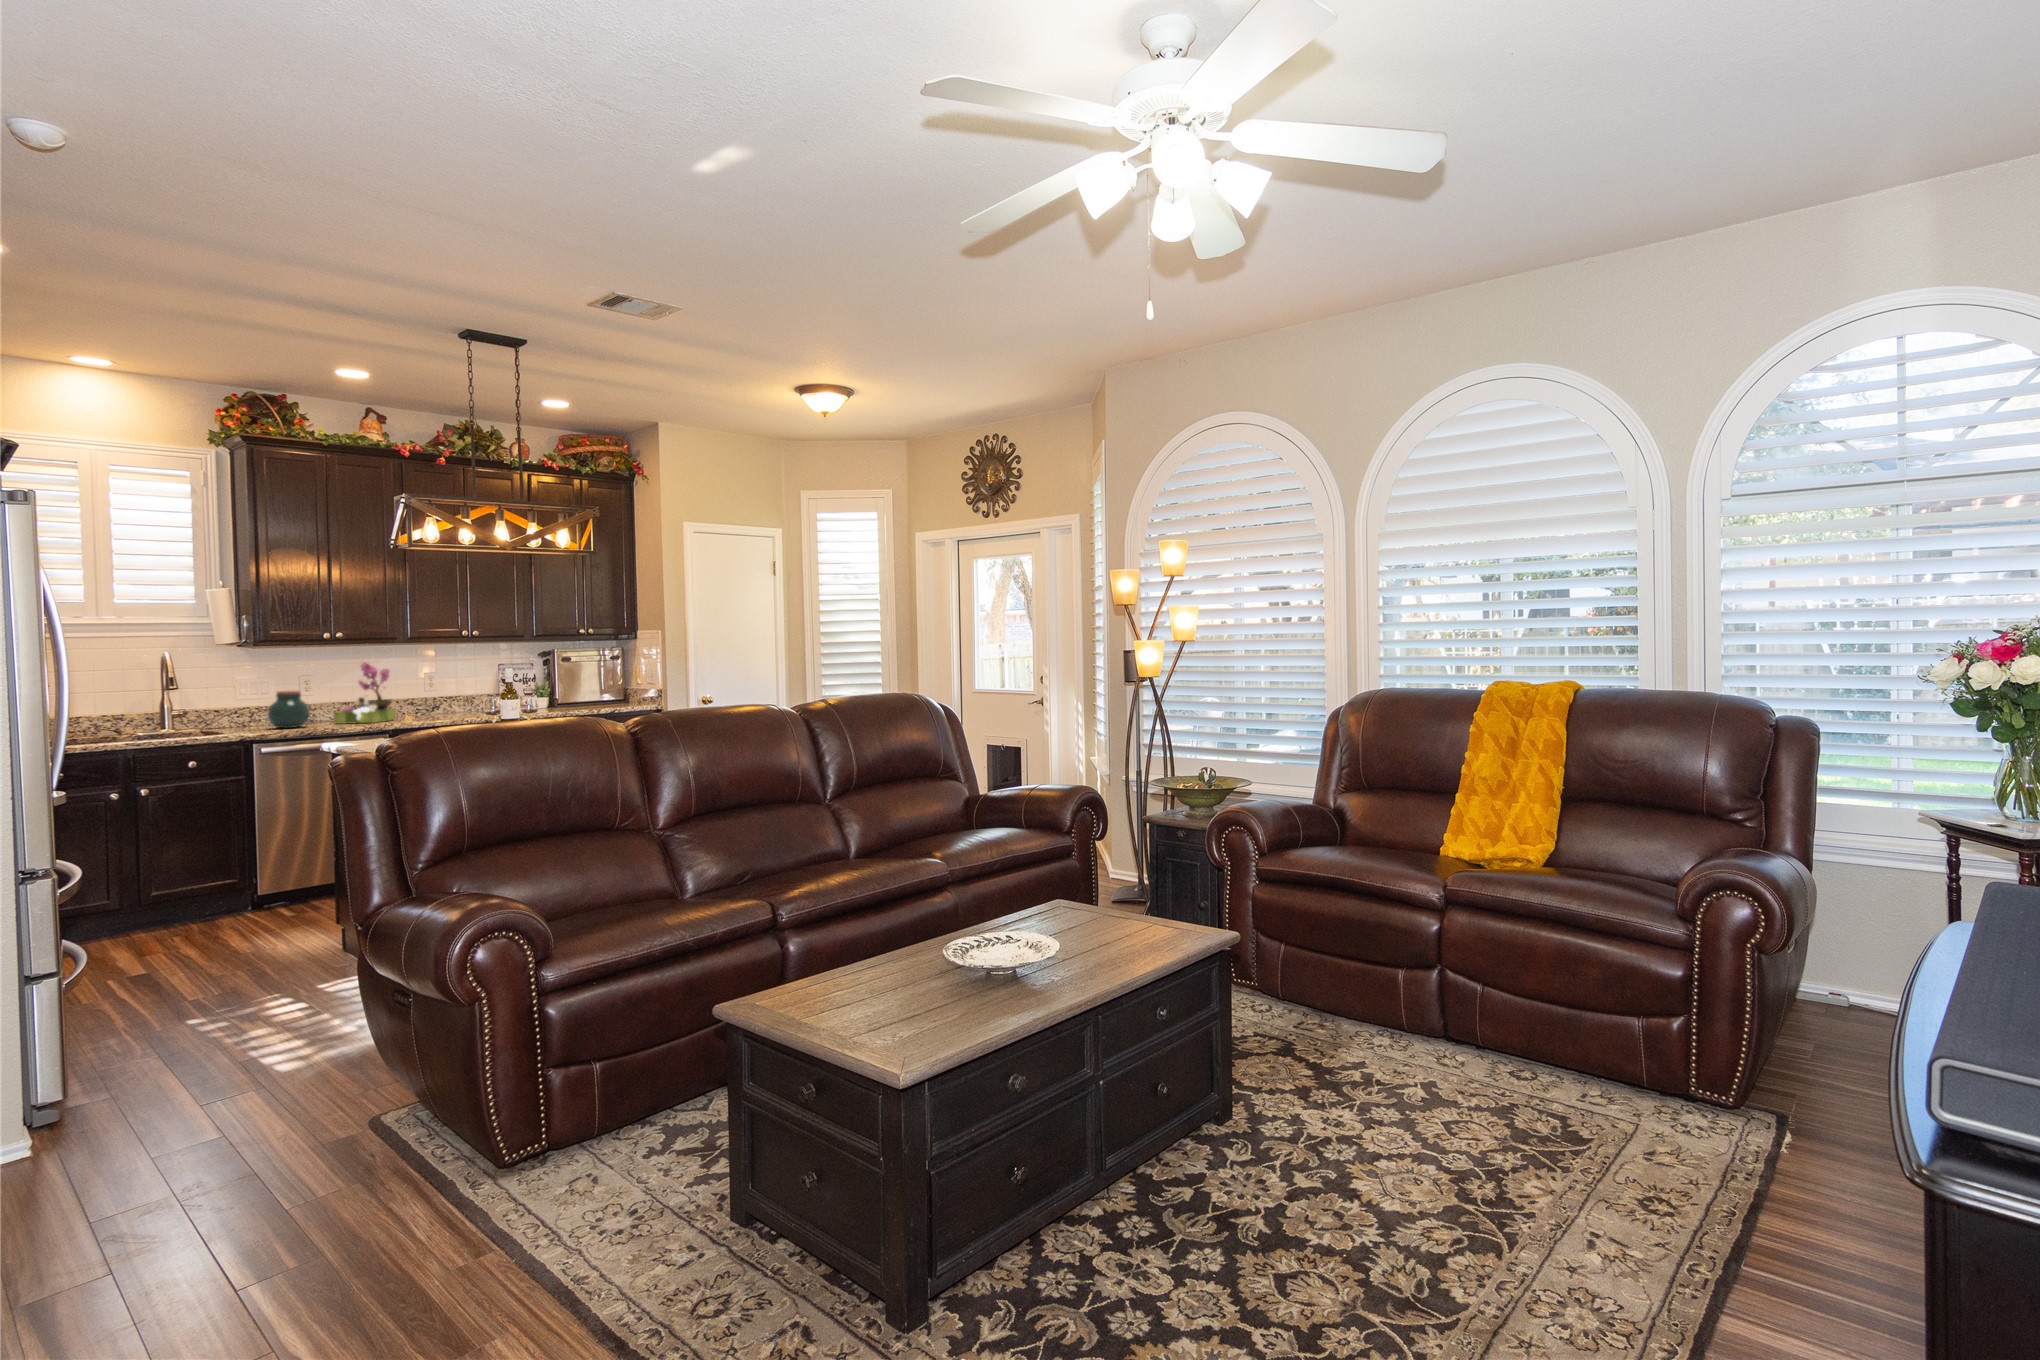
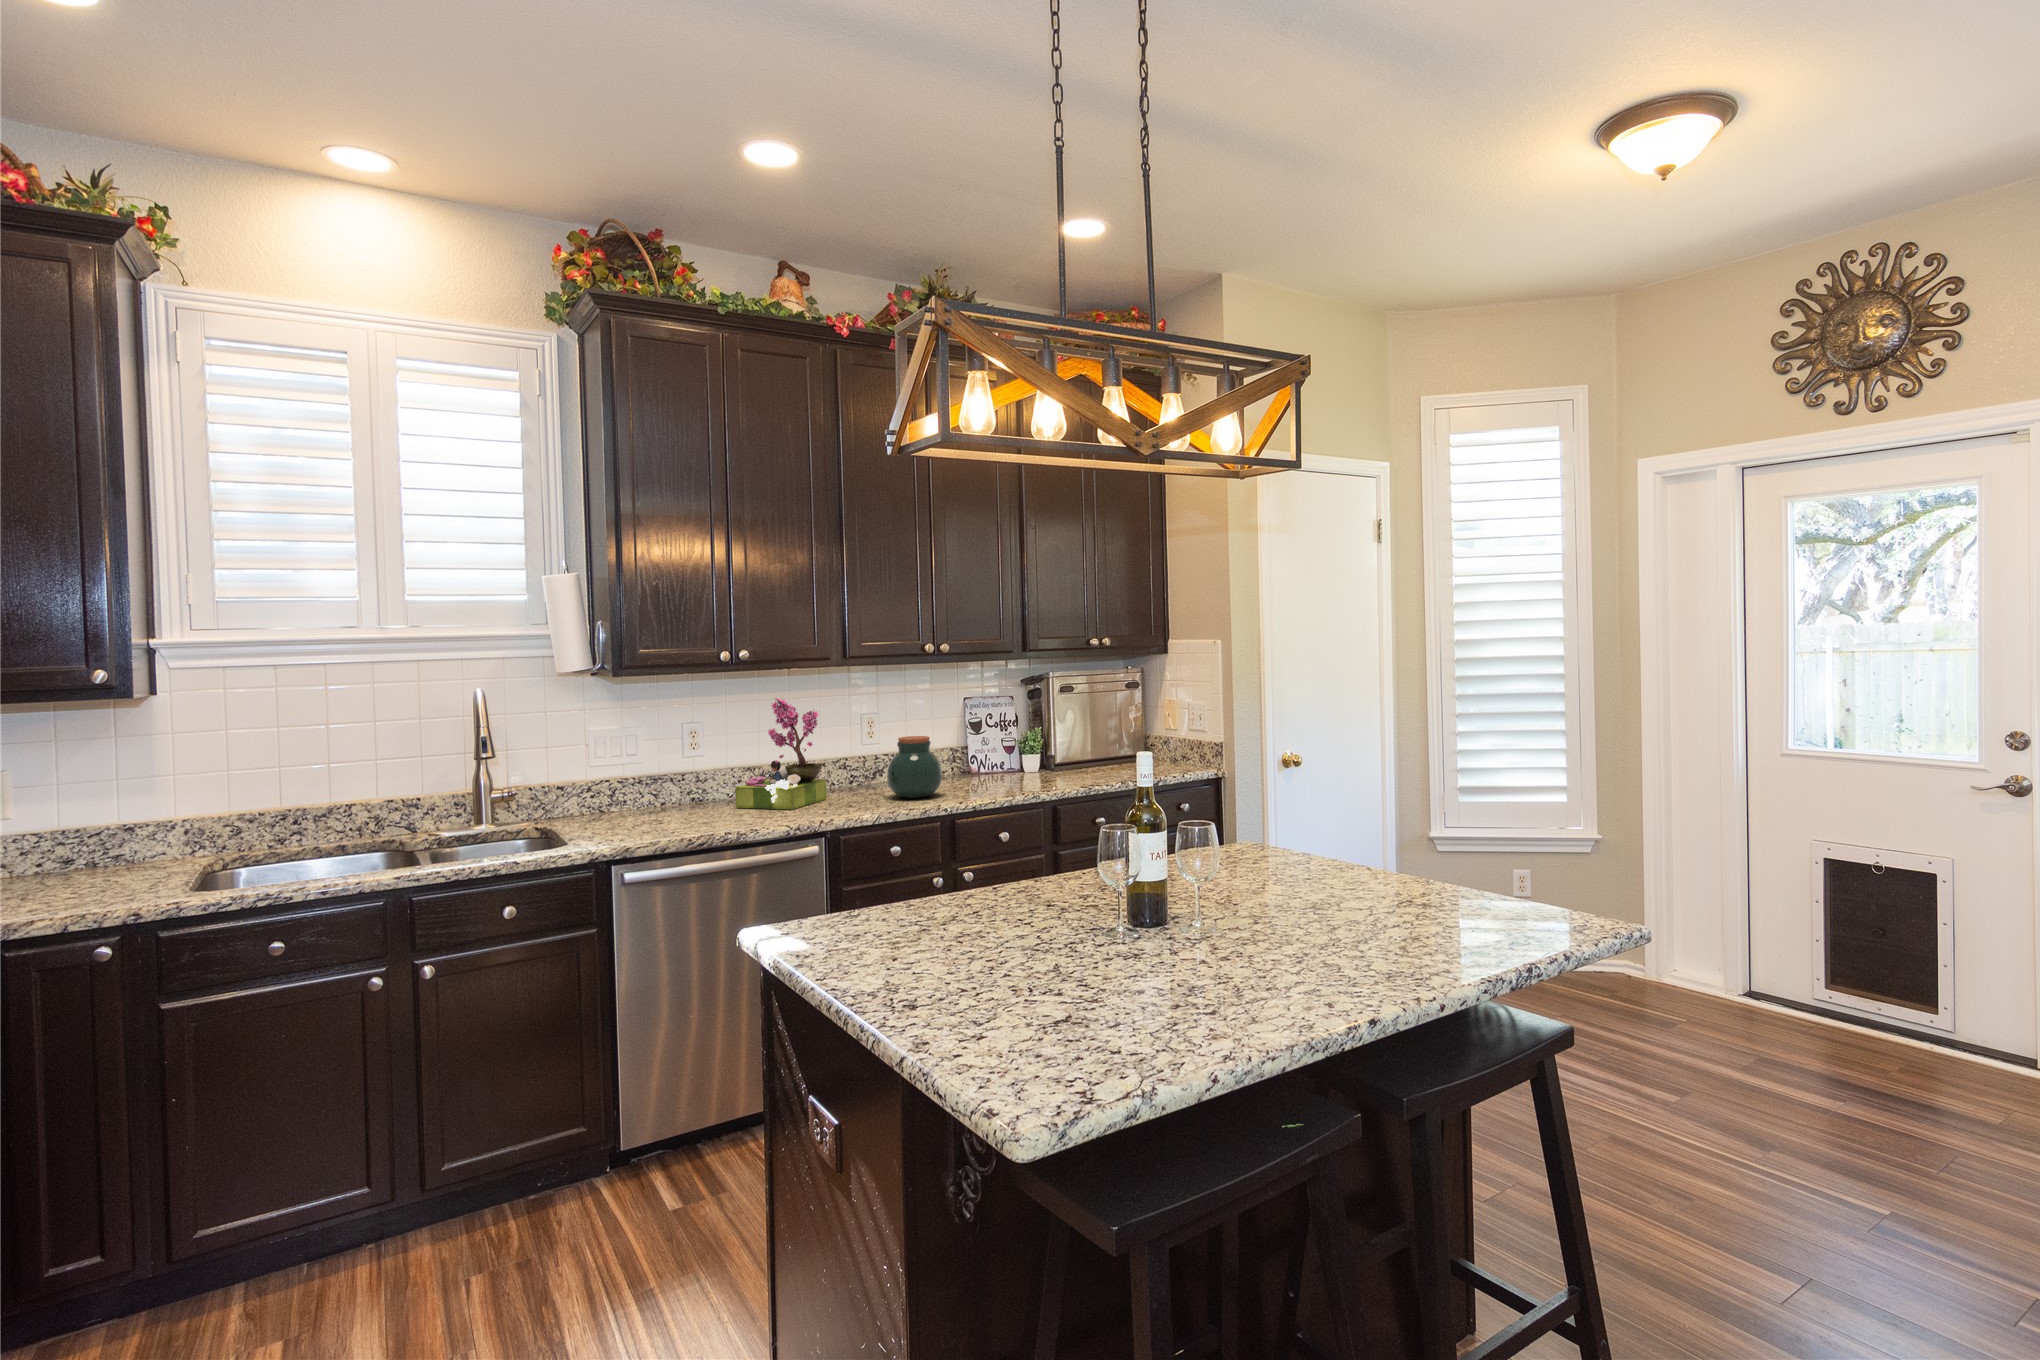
jar: present [268,691,310,728] -> present [887,736,942,798]

